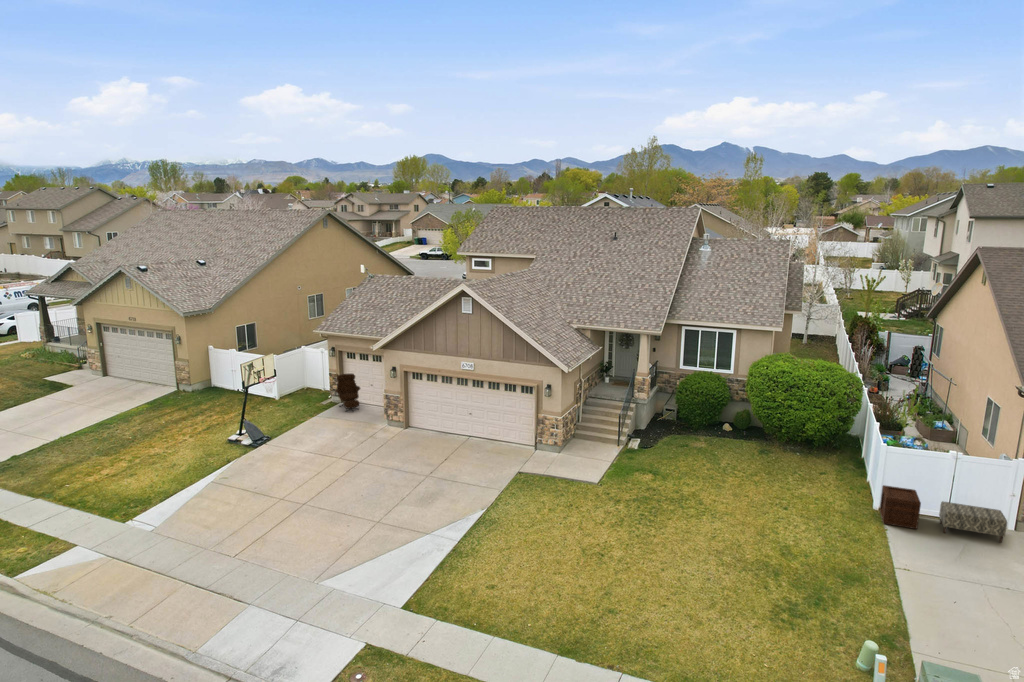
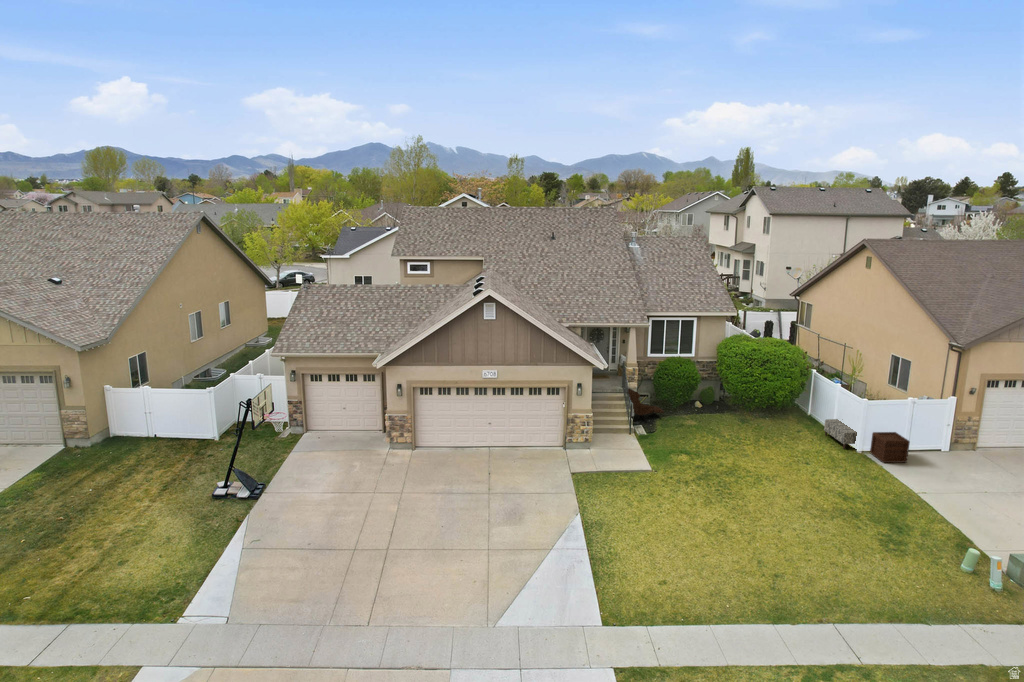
lounge chair: present [335,374,360,411] -> present [628,388,664,422]
bench: present [939,501,1007,543] -> present [824,419,857,449]

